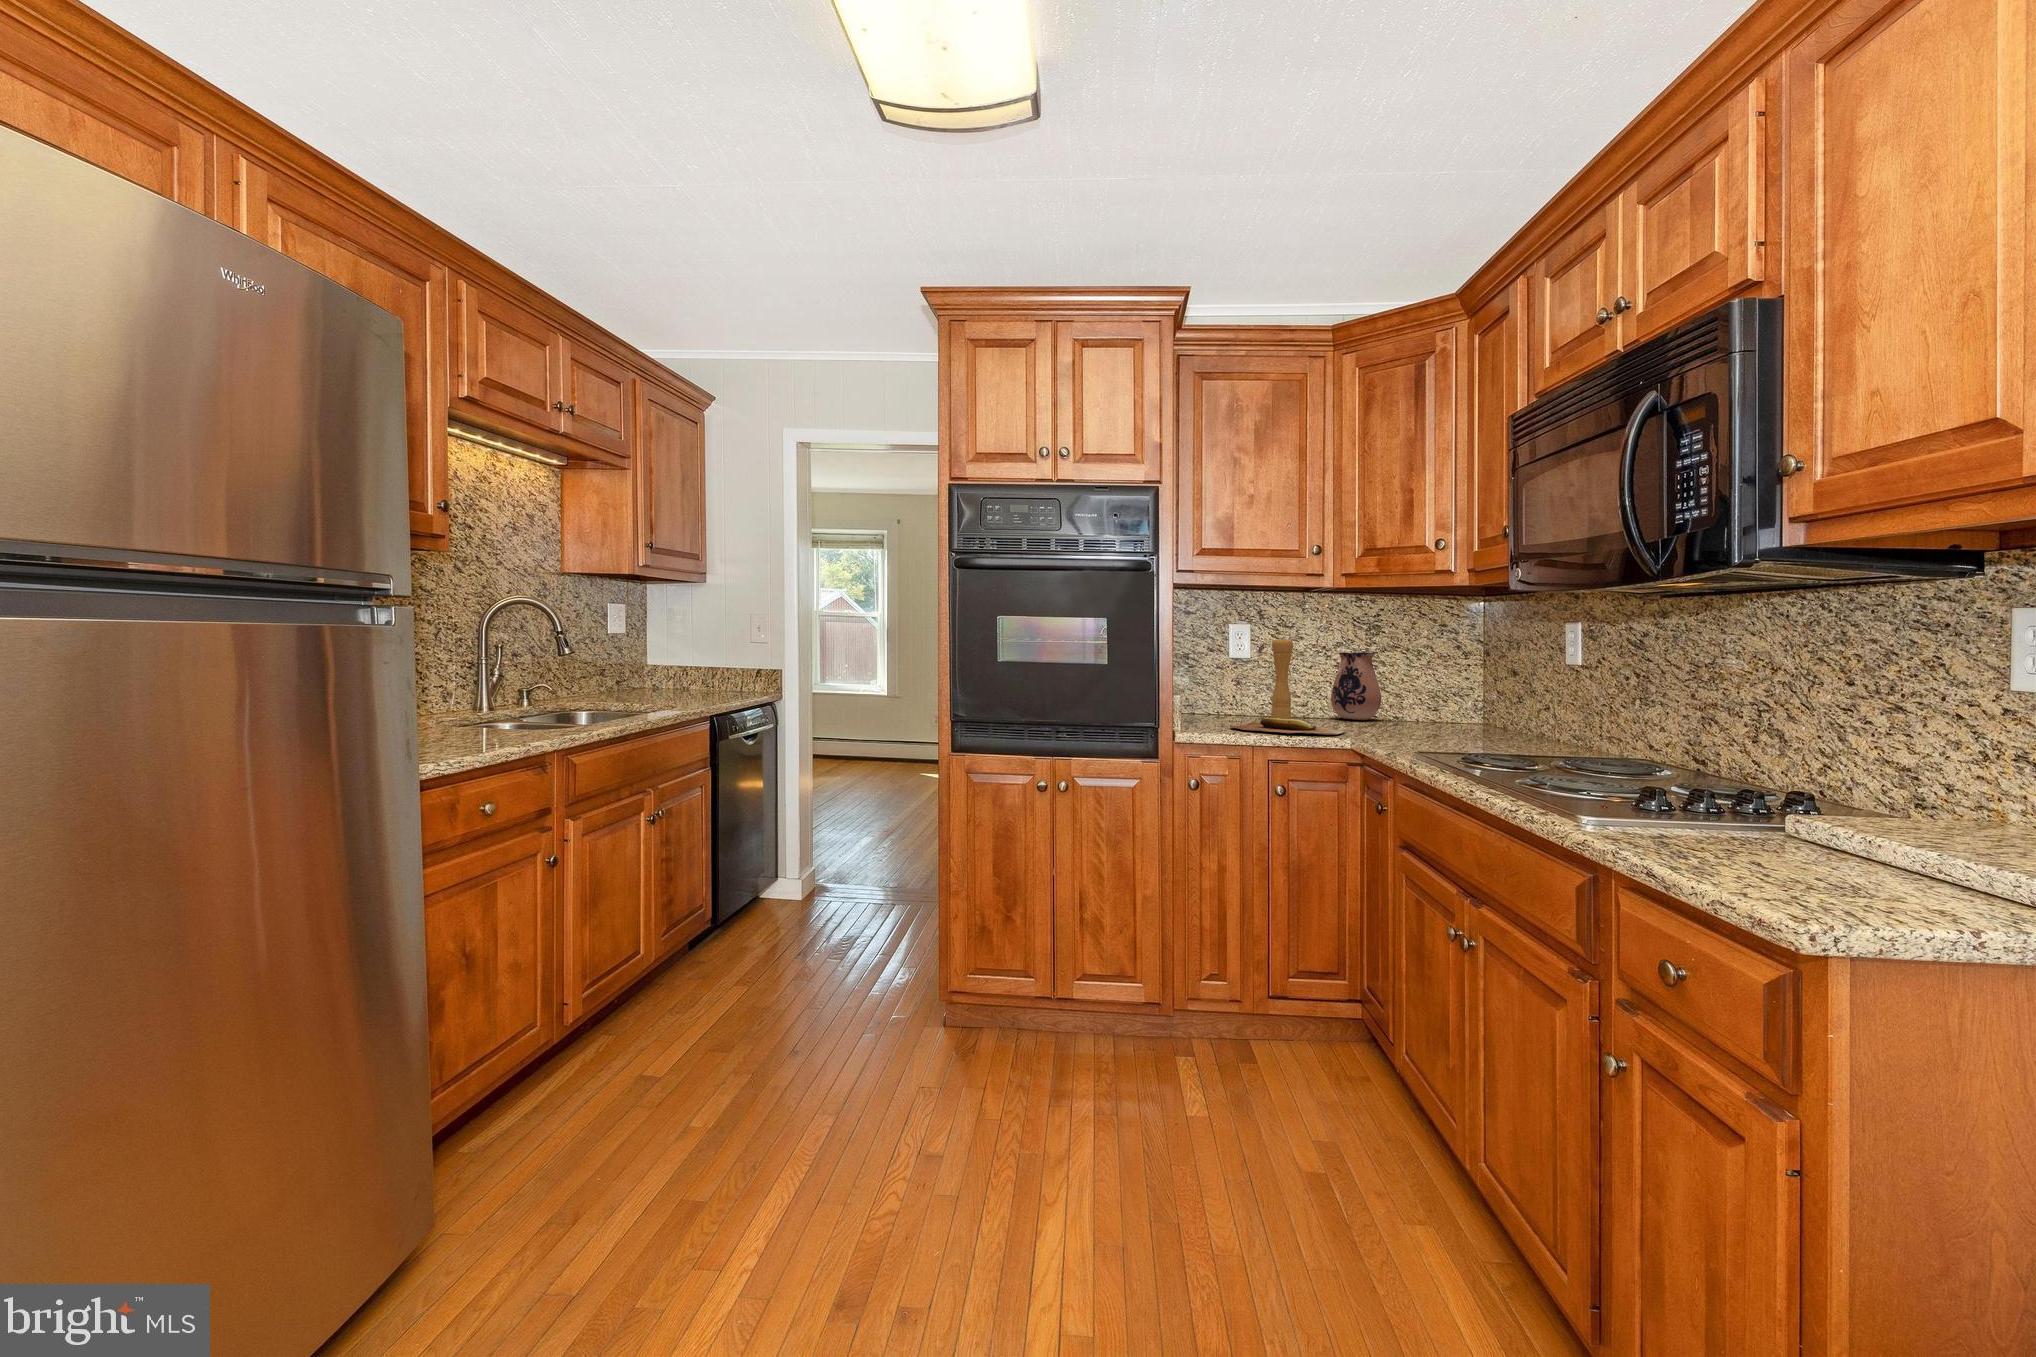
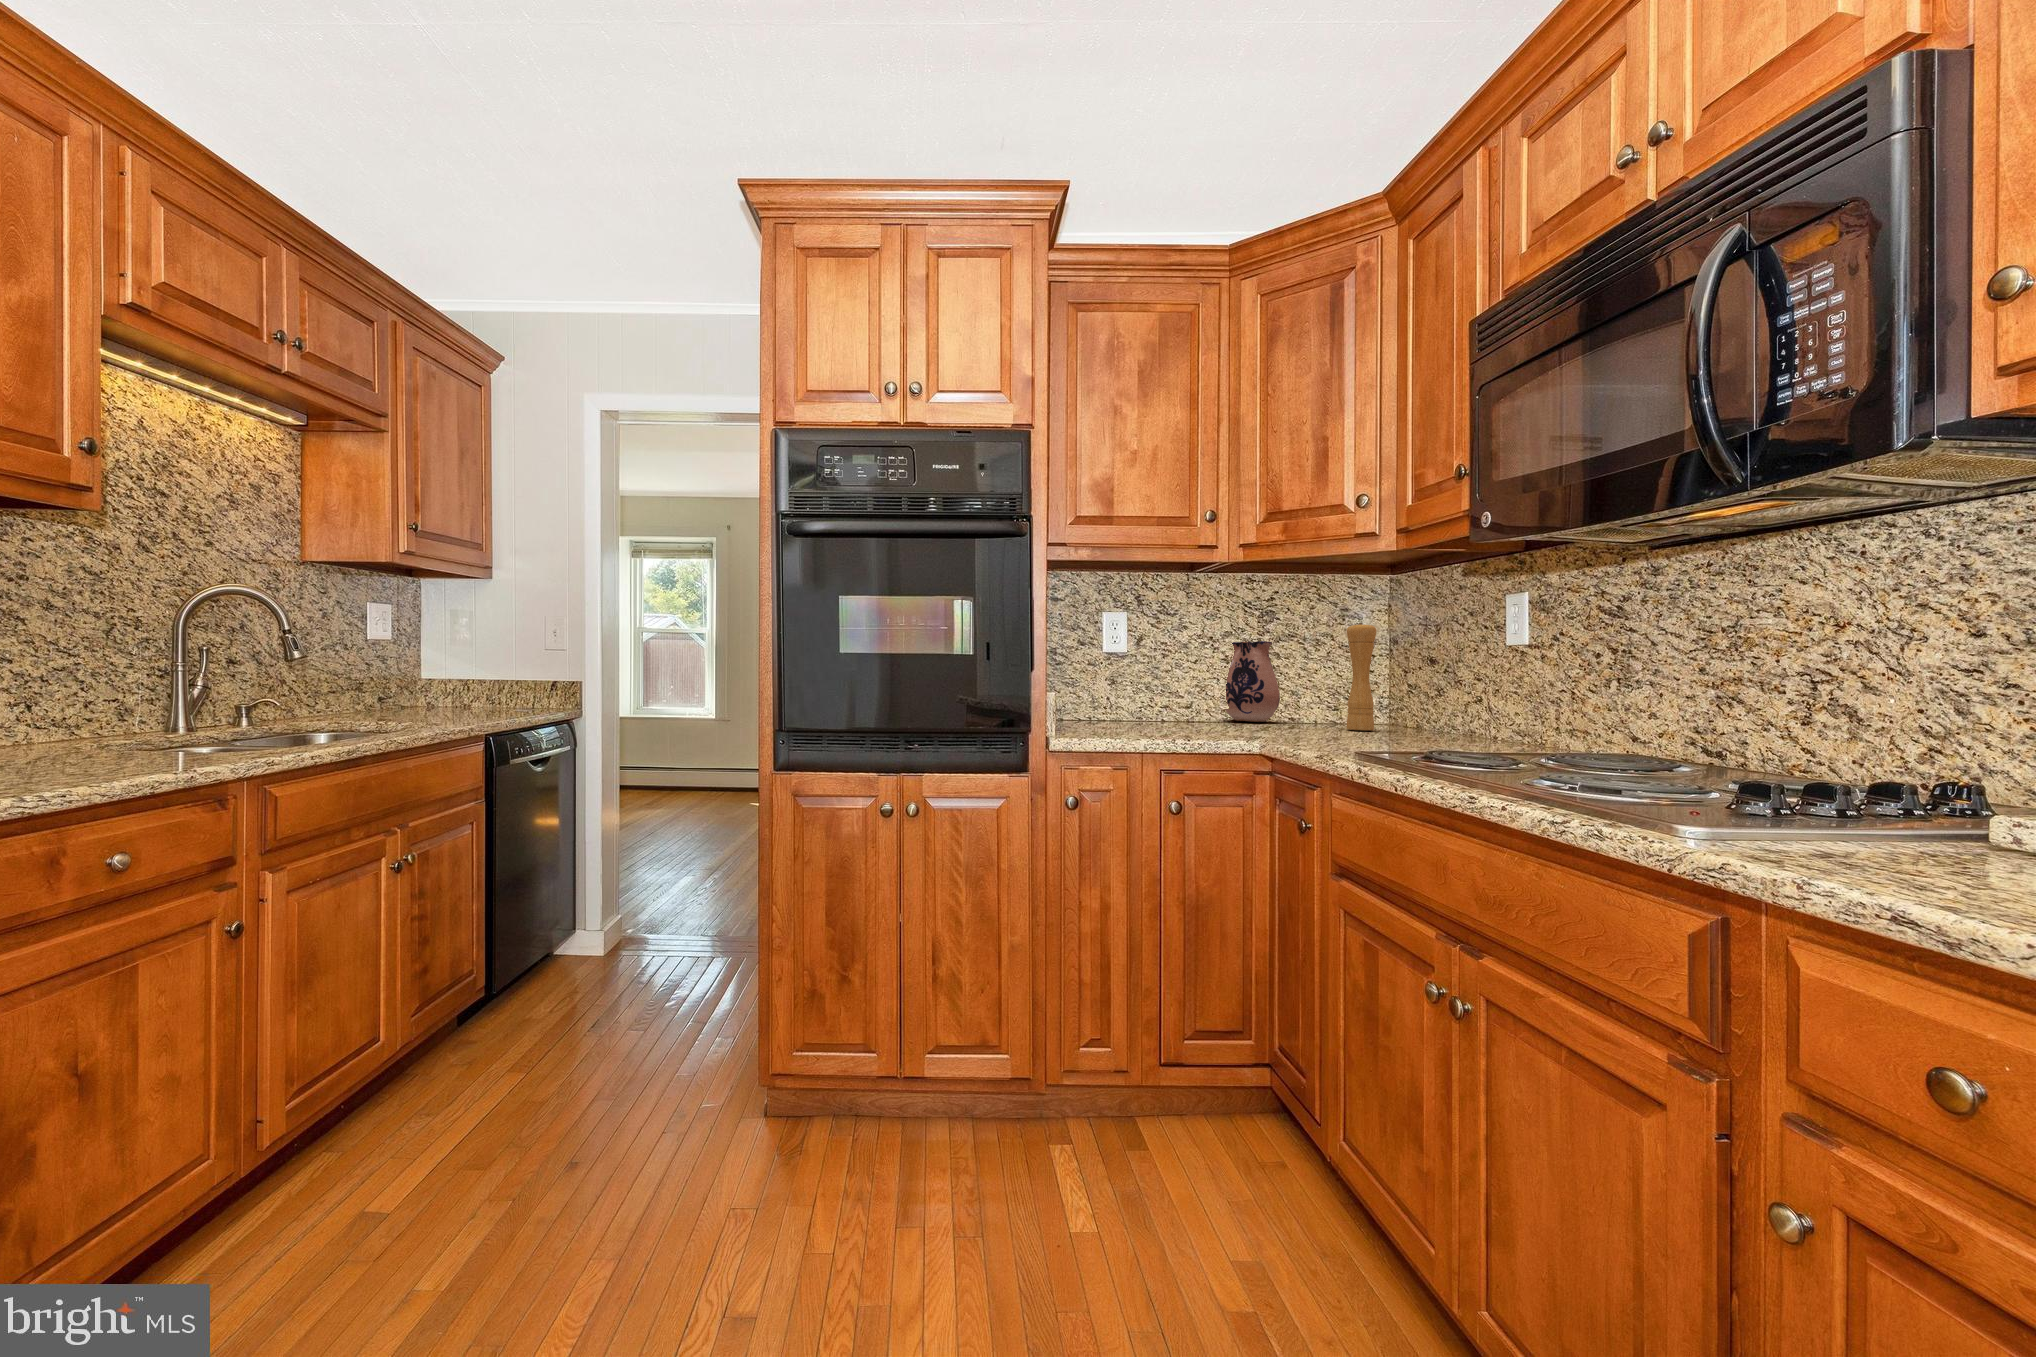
pepper mill: present [1271,638,1293,719] -> present [1347,623,1376,730]
cutting board: present [1230,718,1345,735] -> none [1109,716,1252,735]

